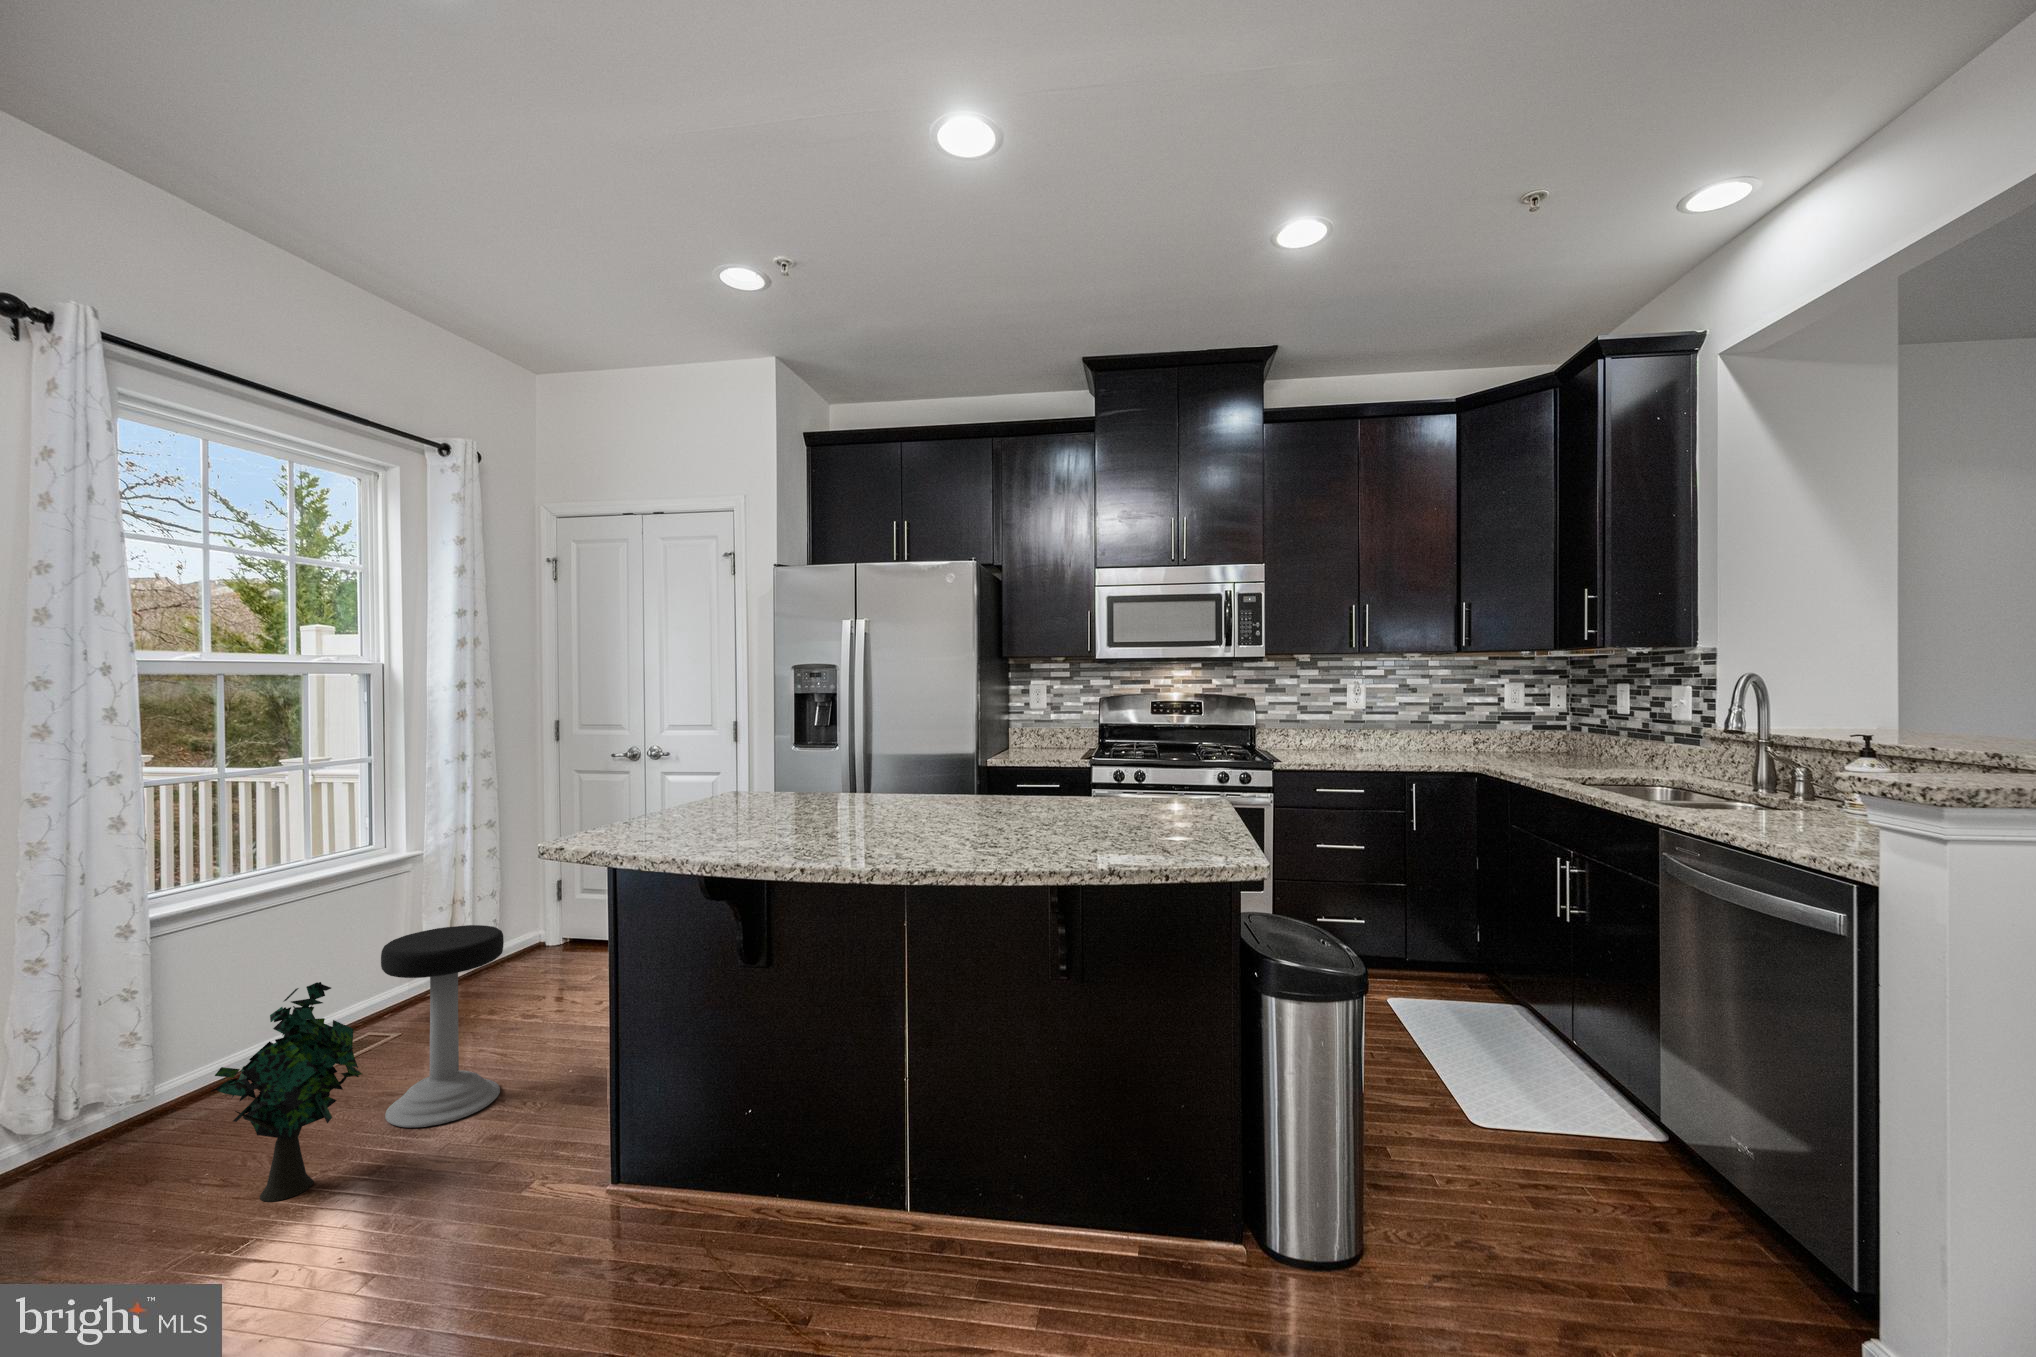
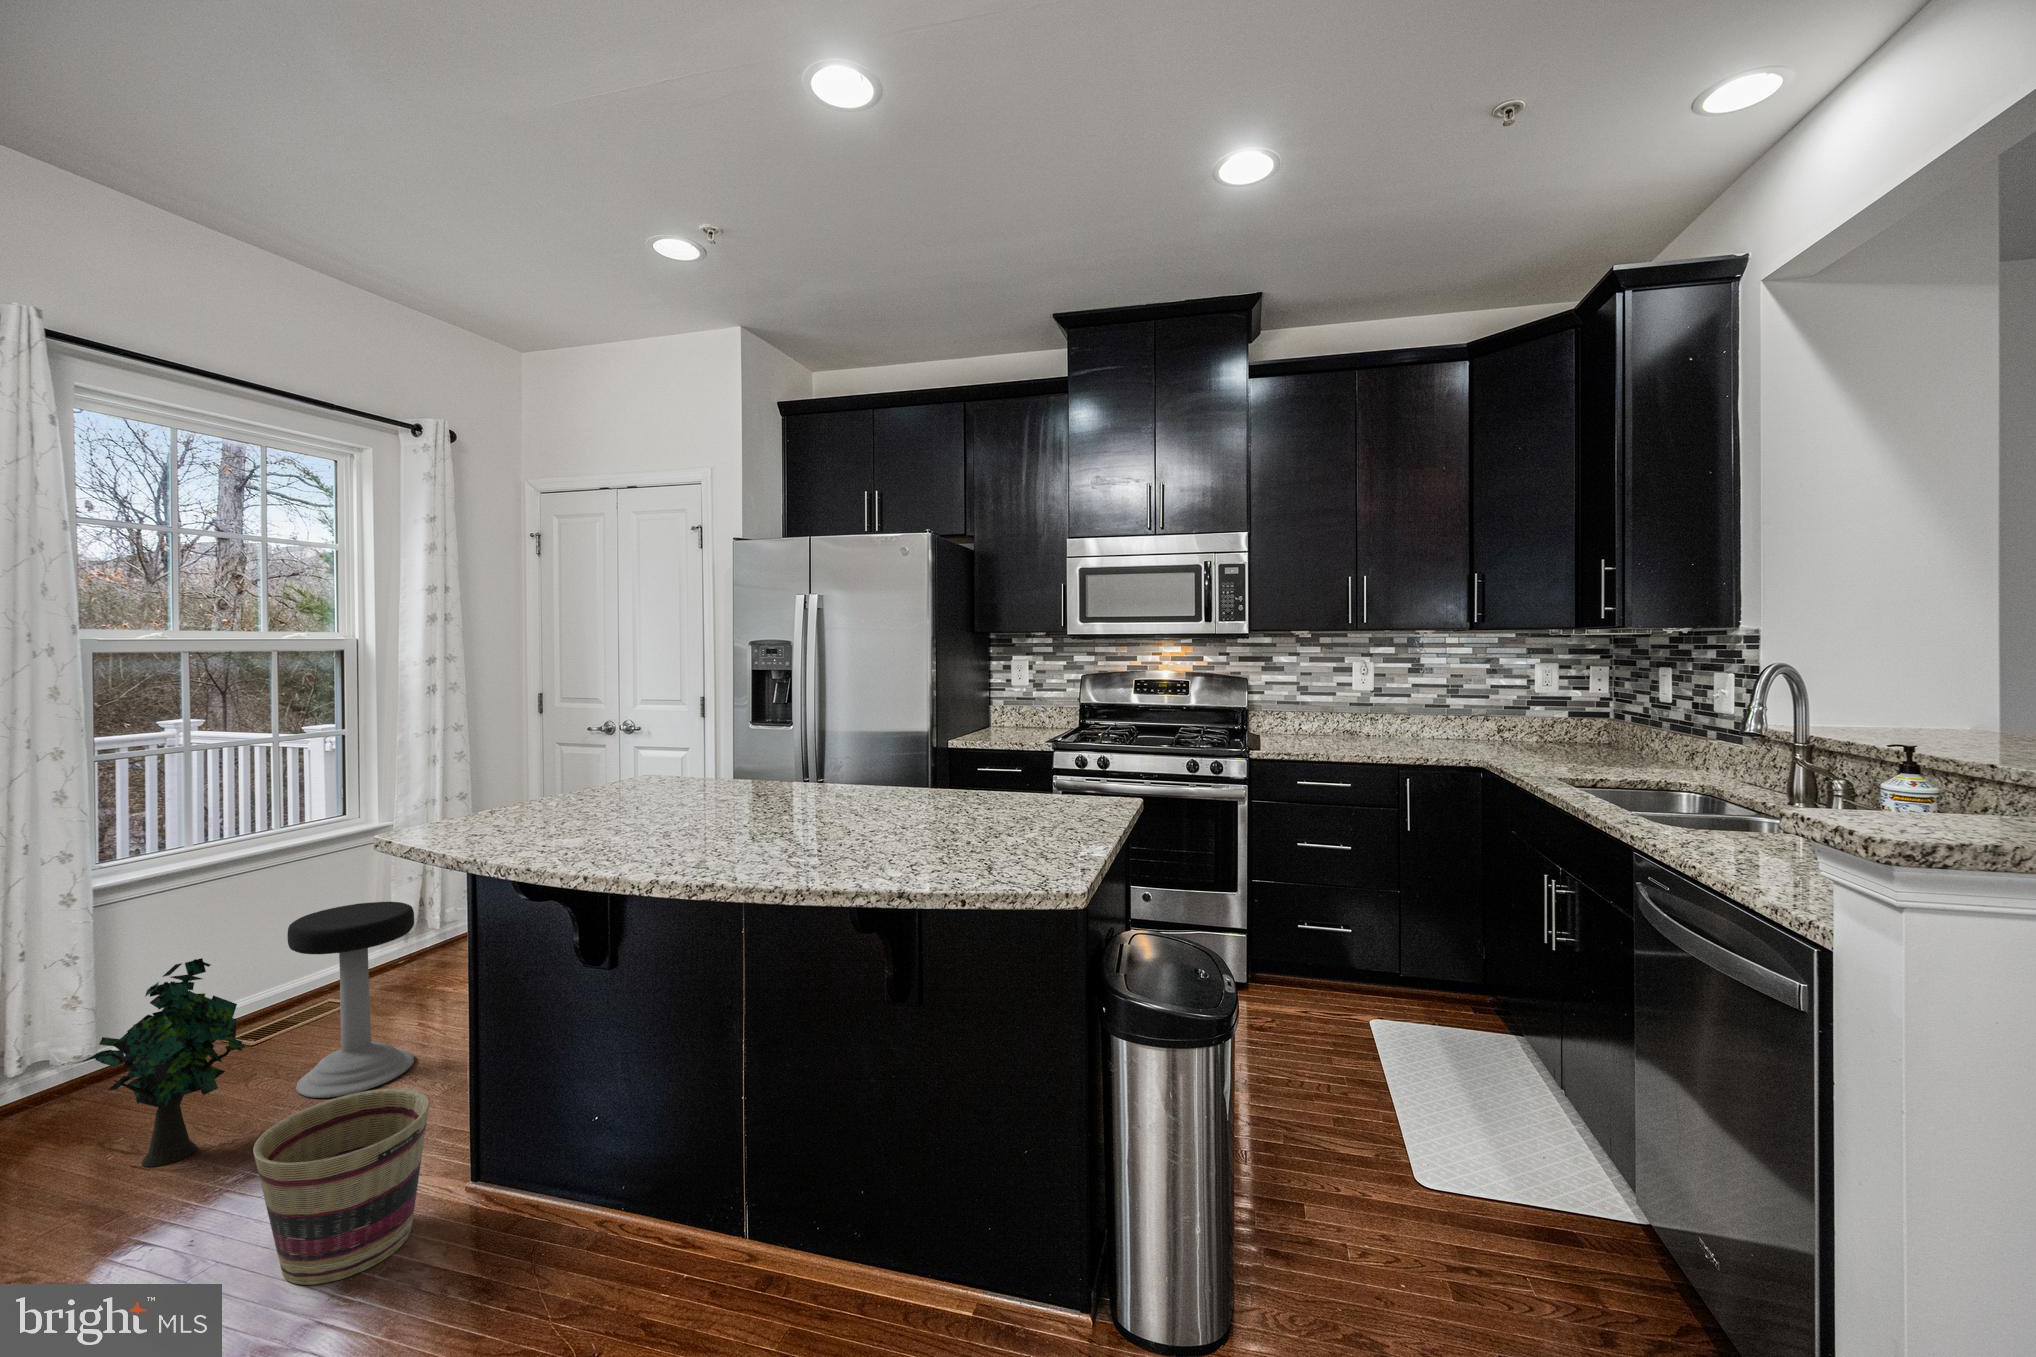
basket: none [465,1095,621,1287] -> present [253,1088,429,1285]

